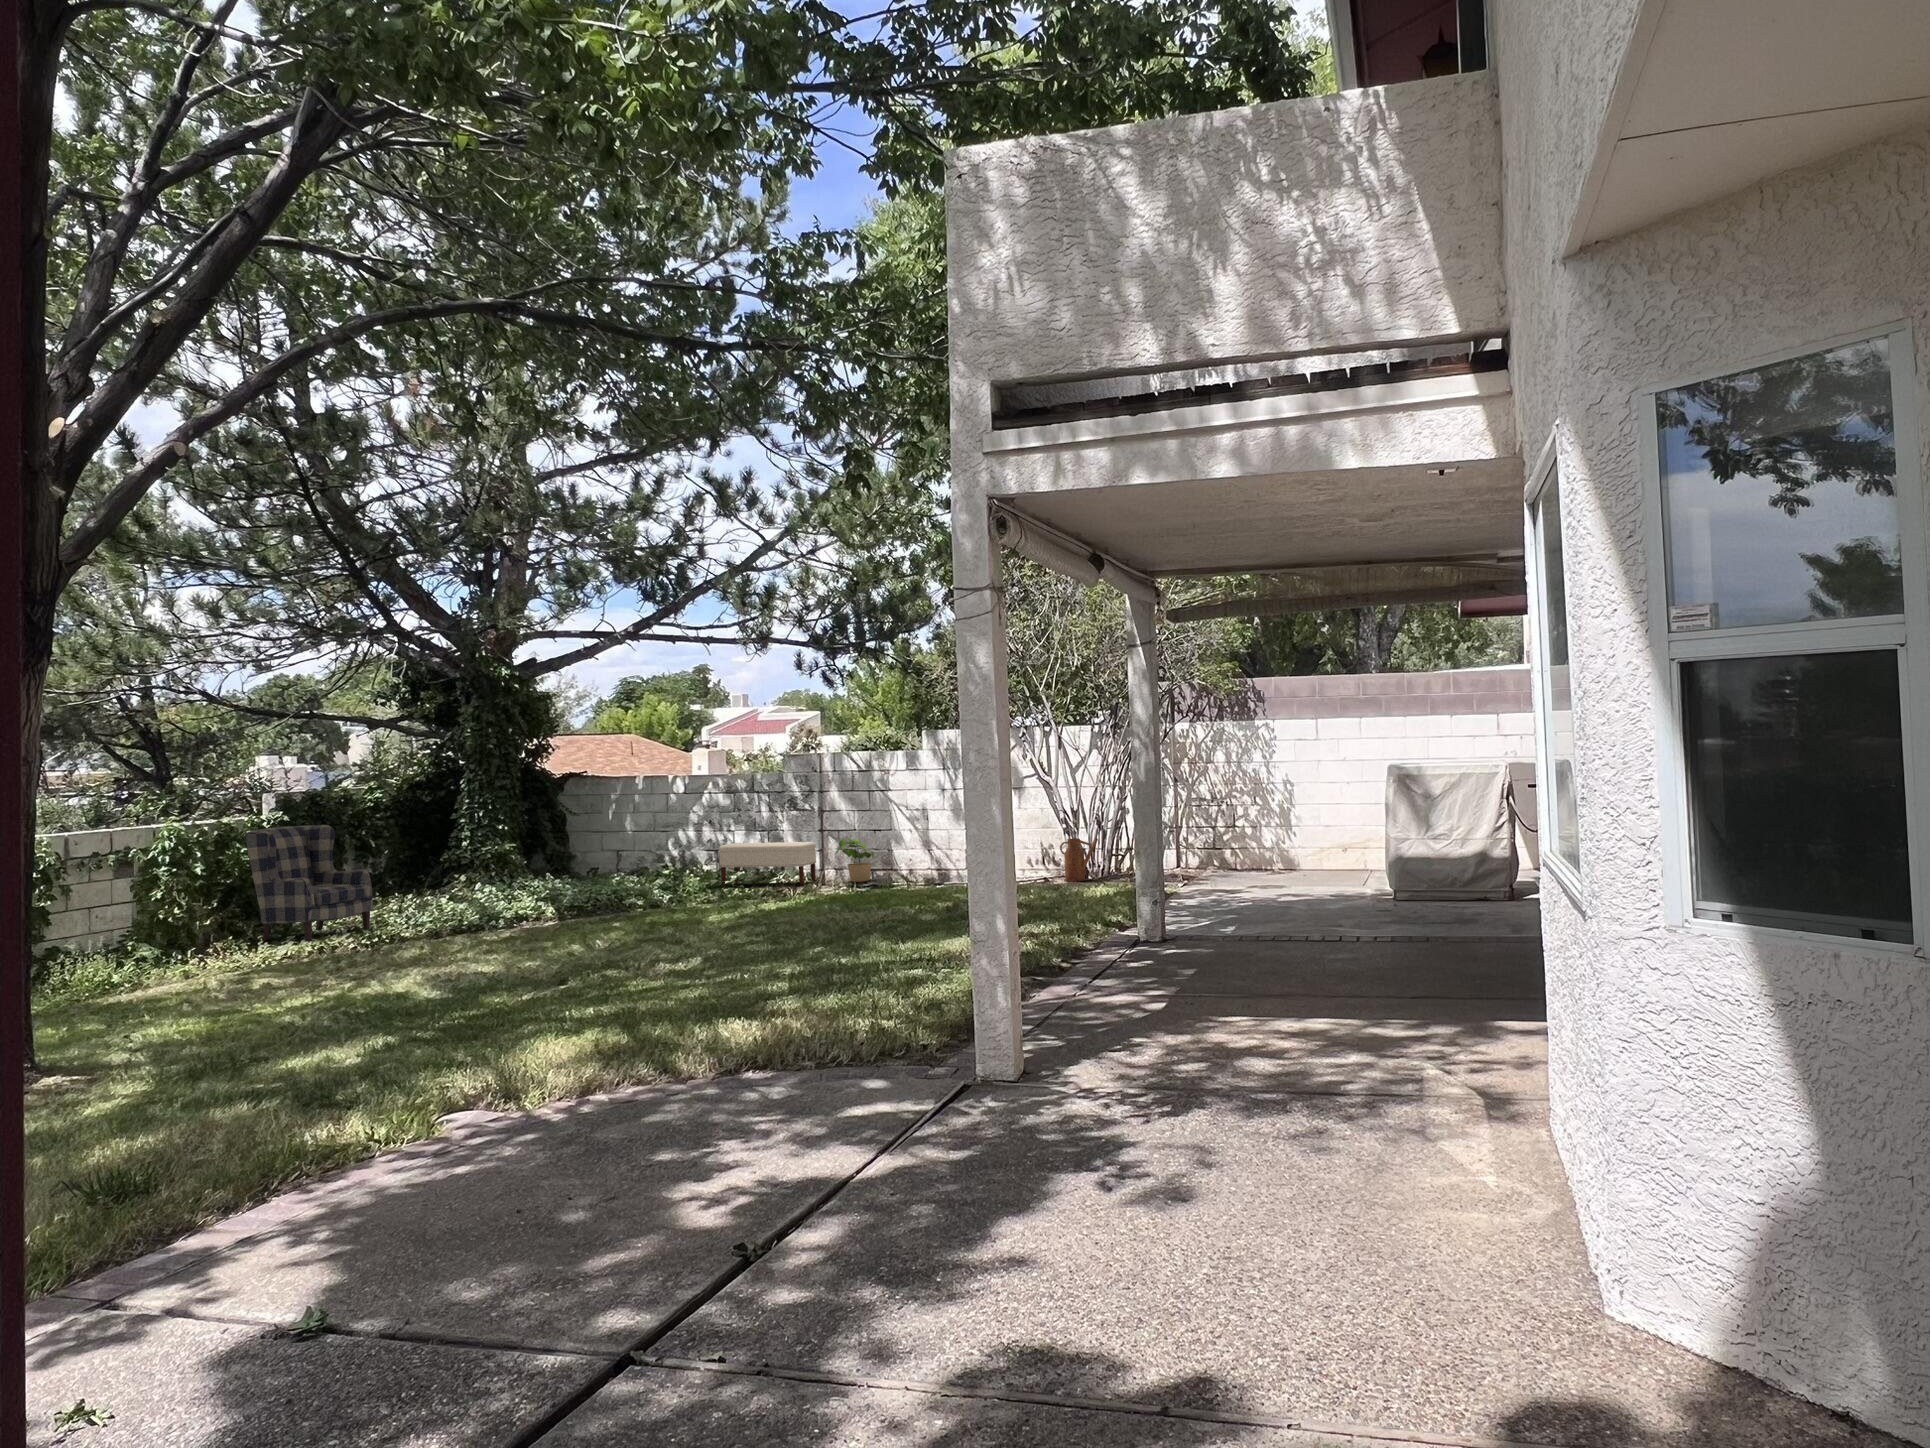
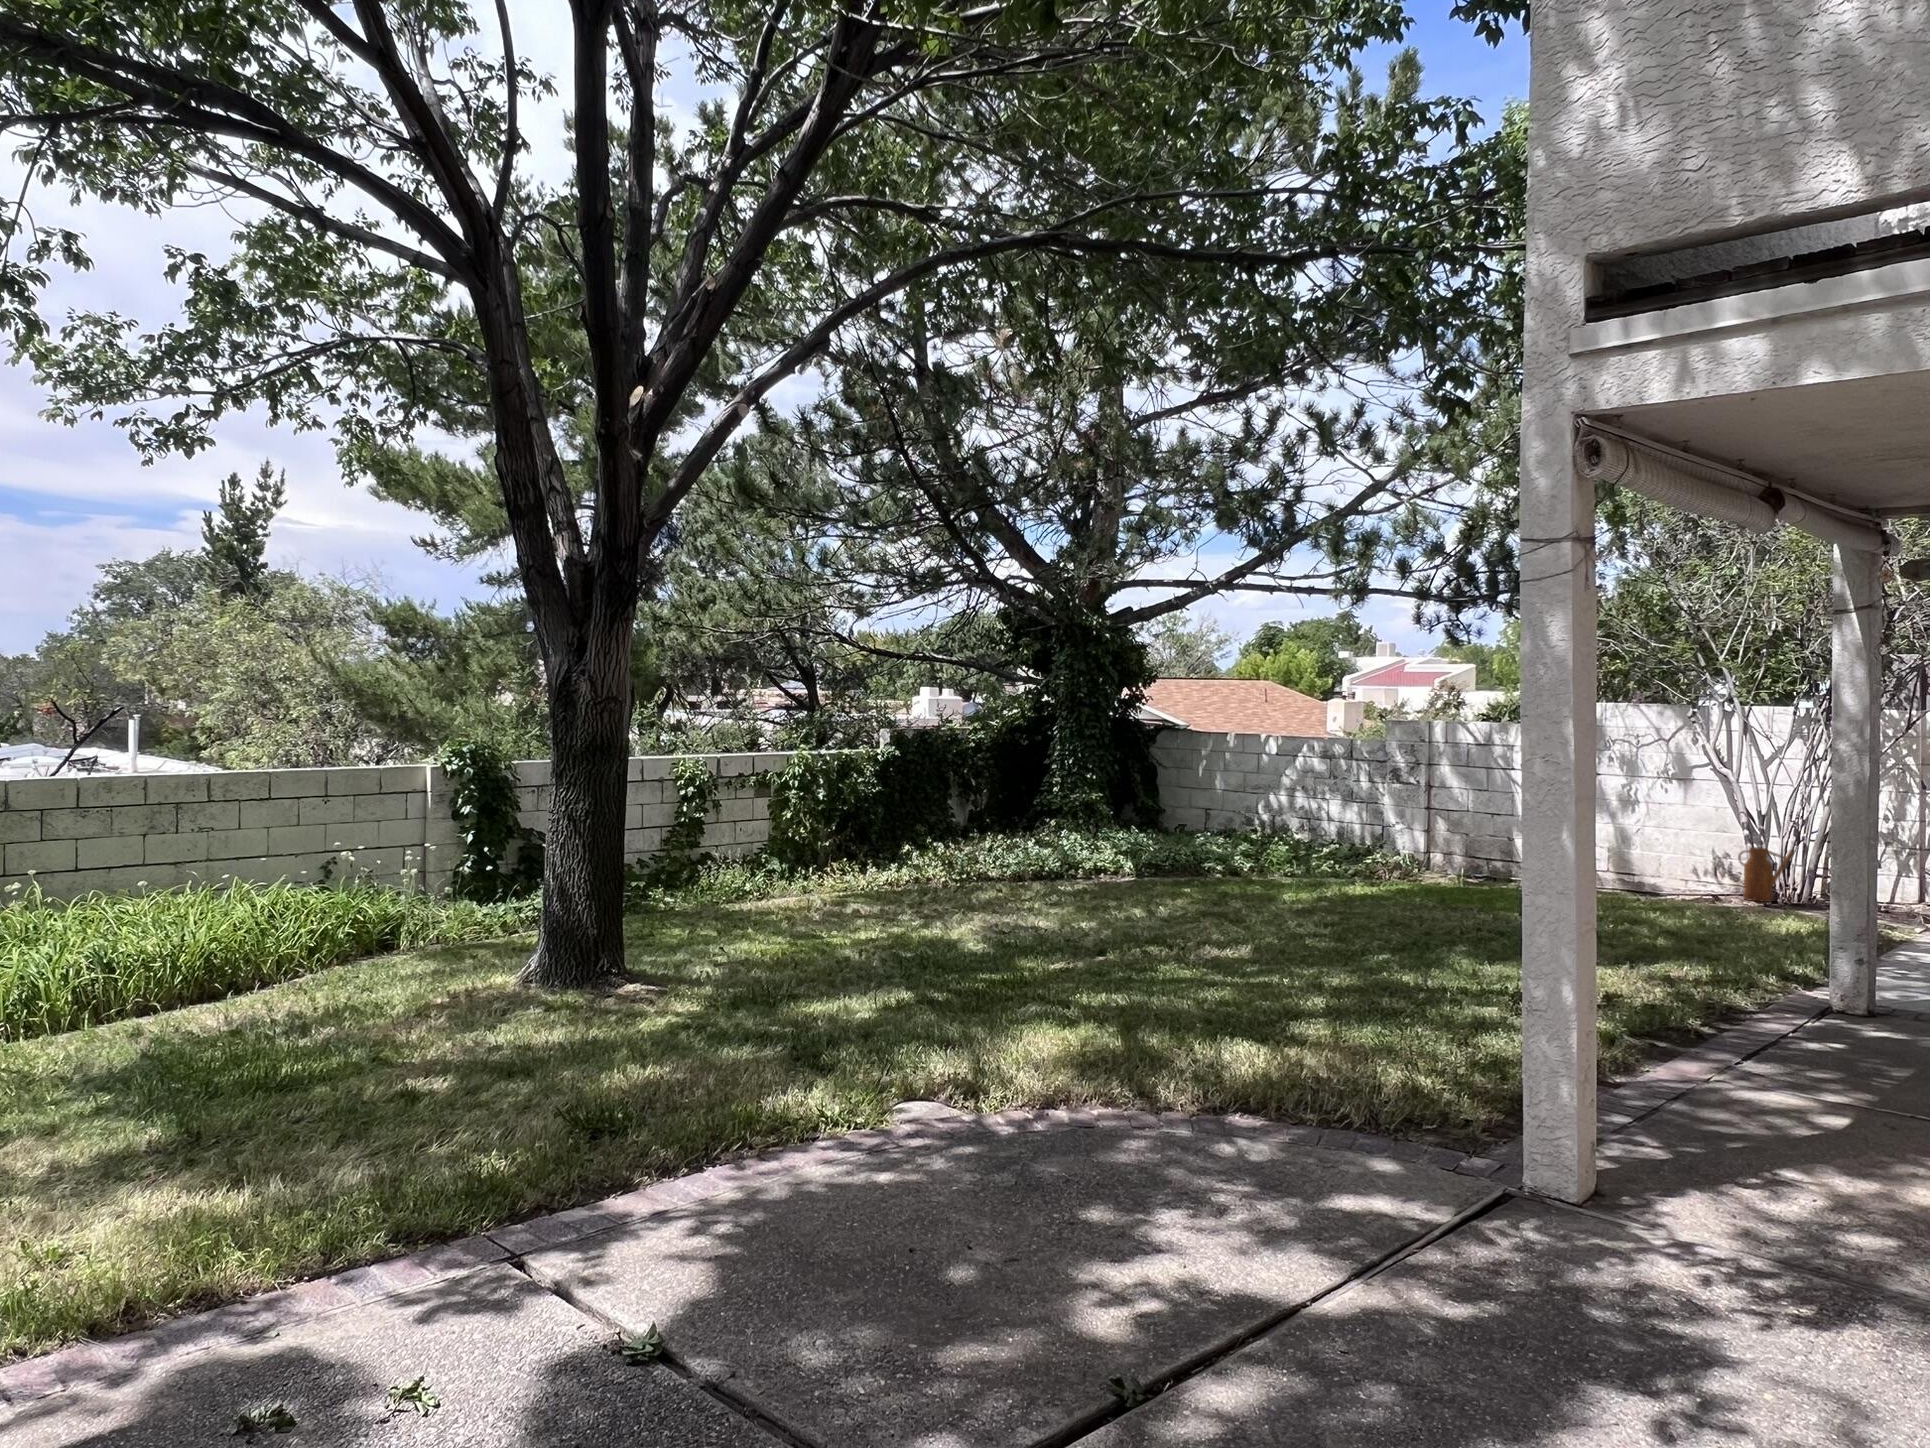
chair: present [244,825,373,942] -> none [856,760,964,871]
potted plant: present [836,839,874,882] -> none [1444,821,1491,870]
bench: present [719,842,816,886] -> none [1312,813,1422,867]

